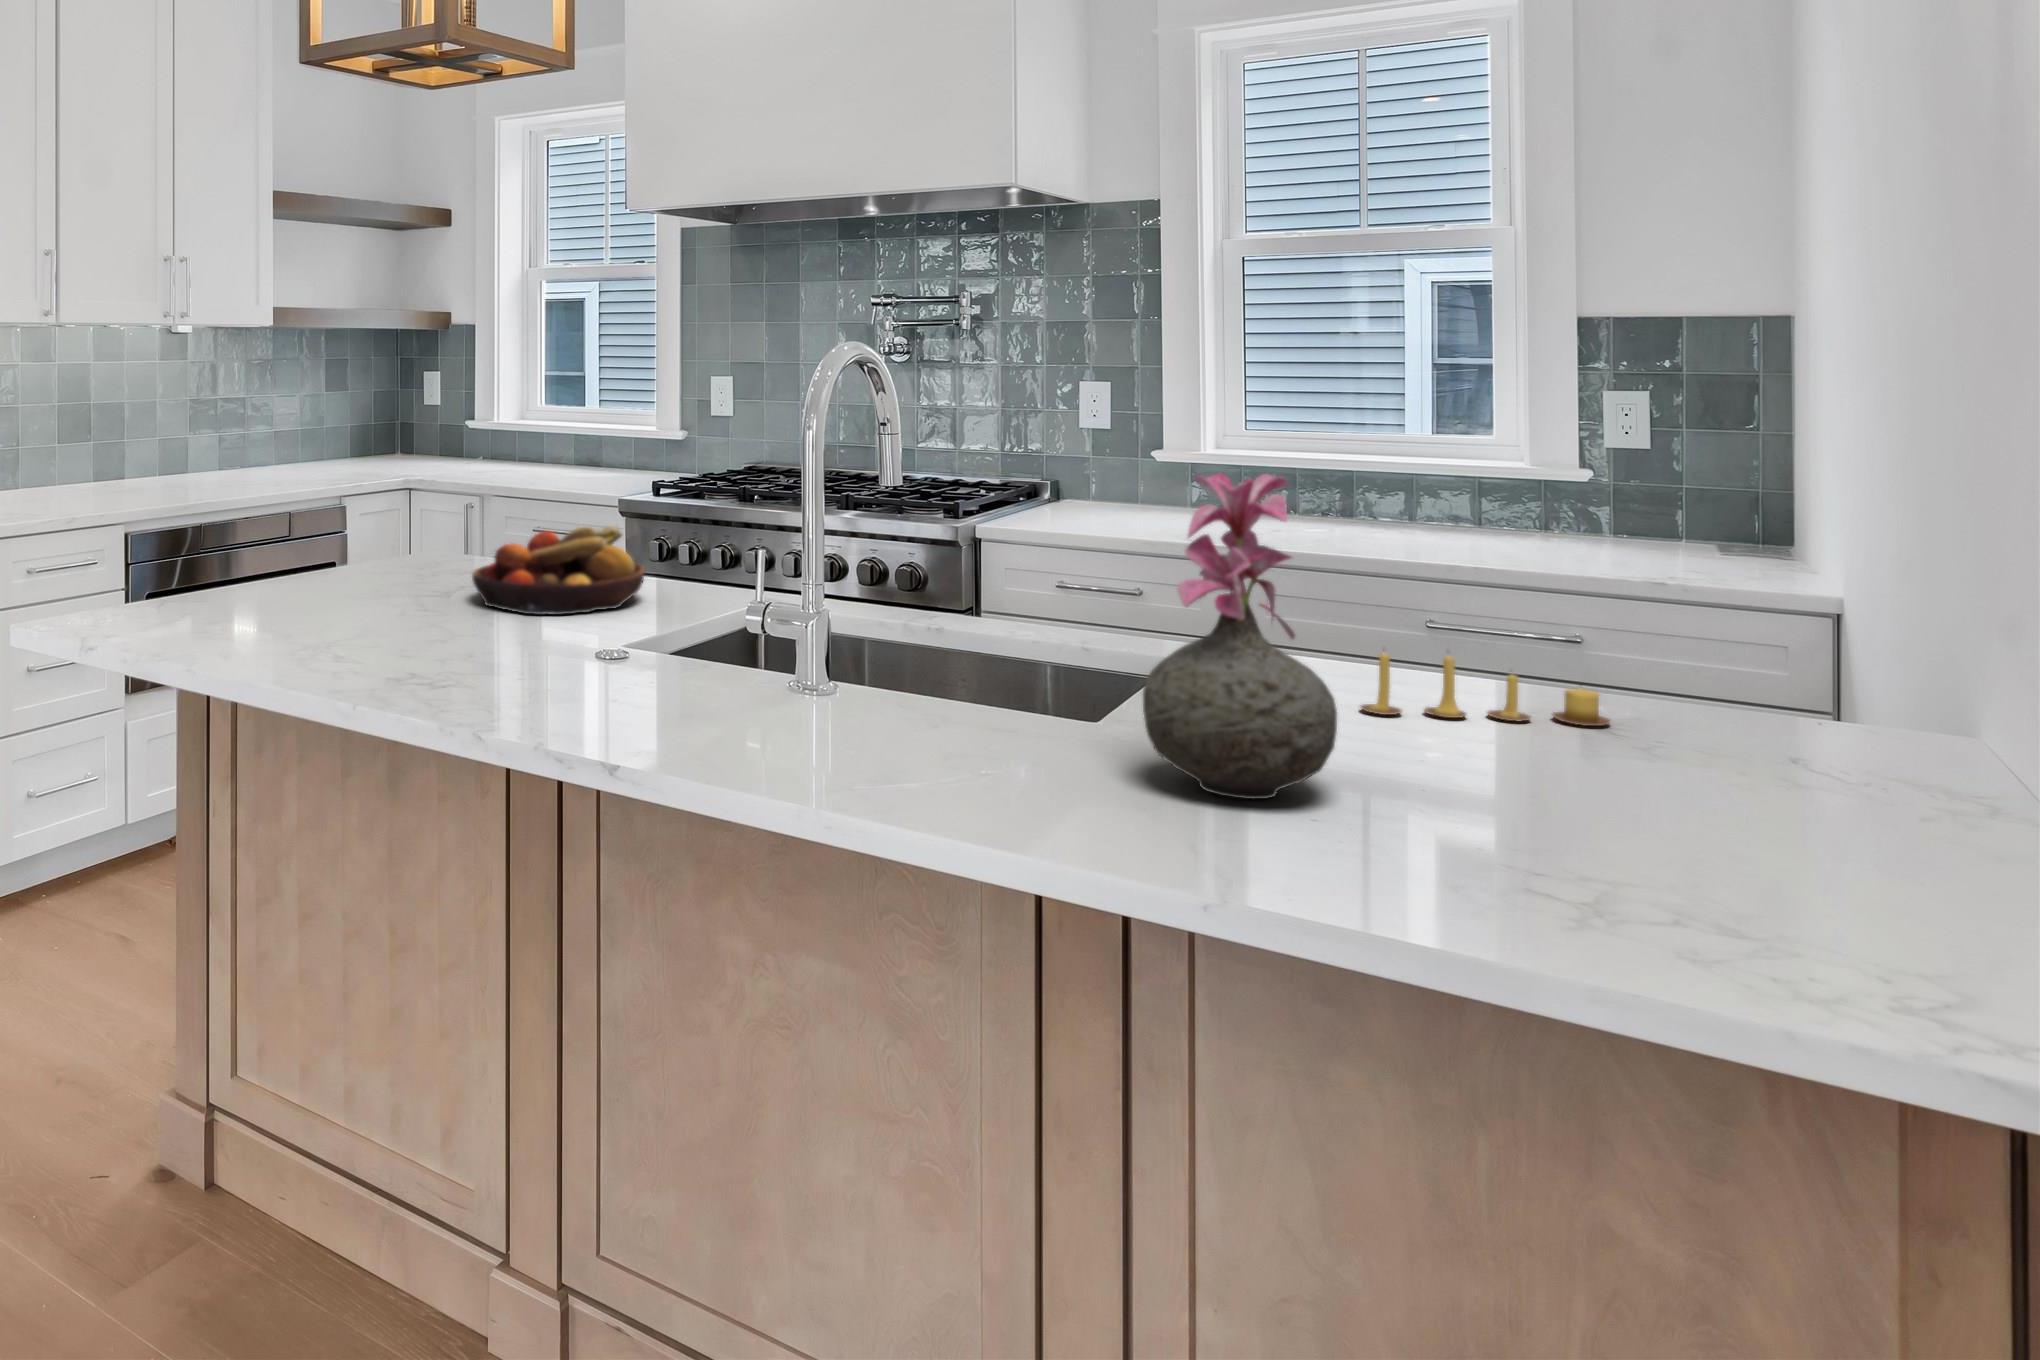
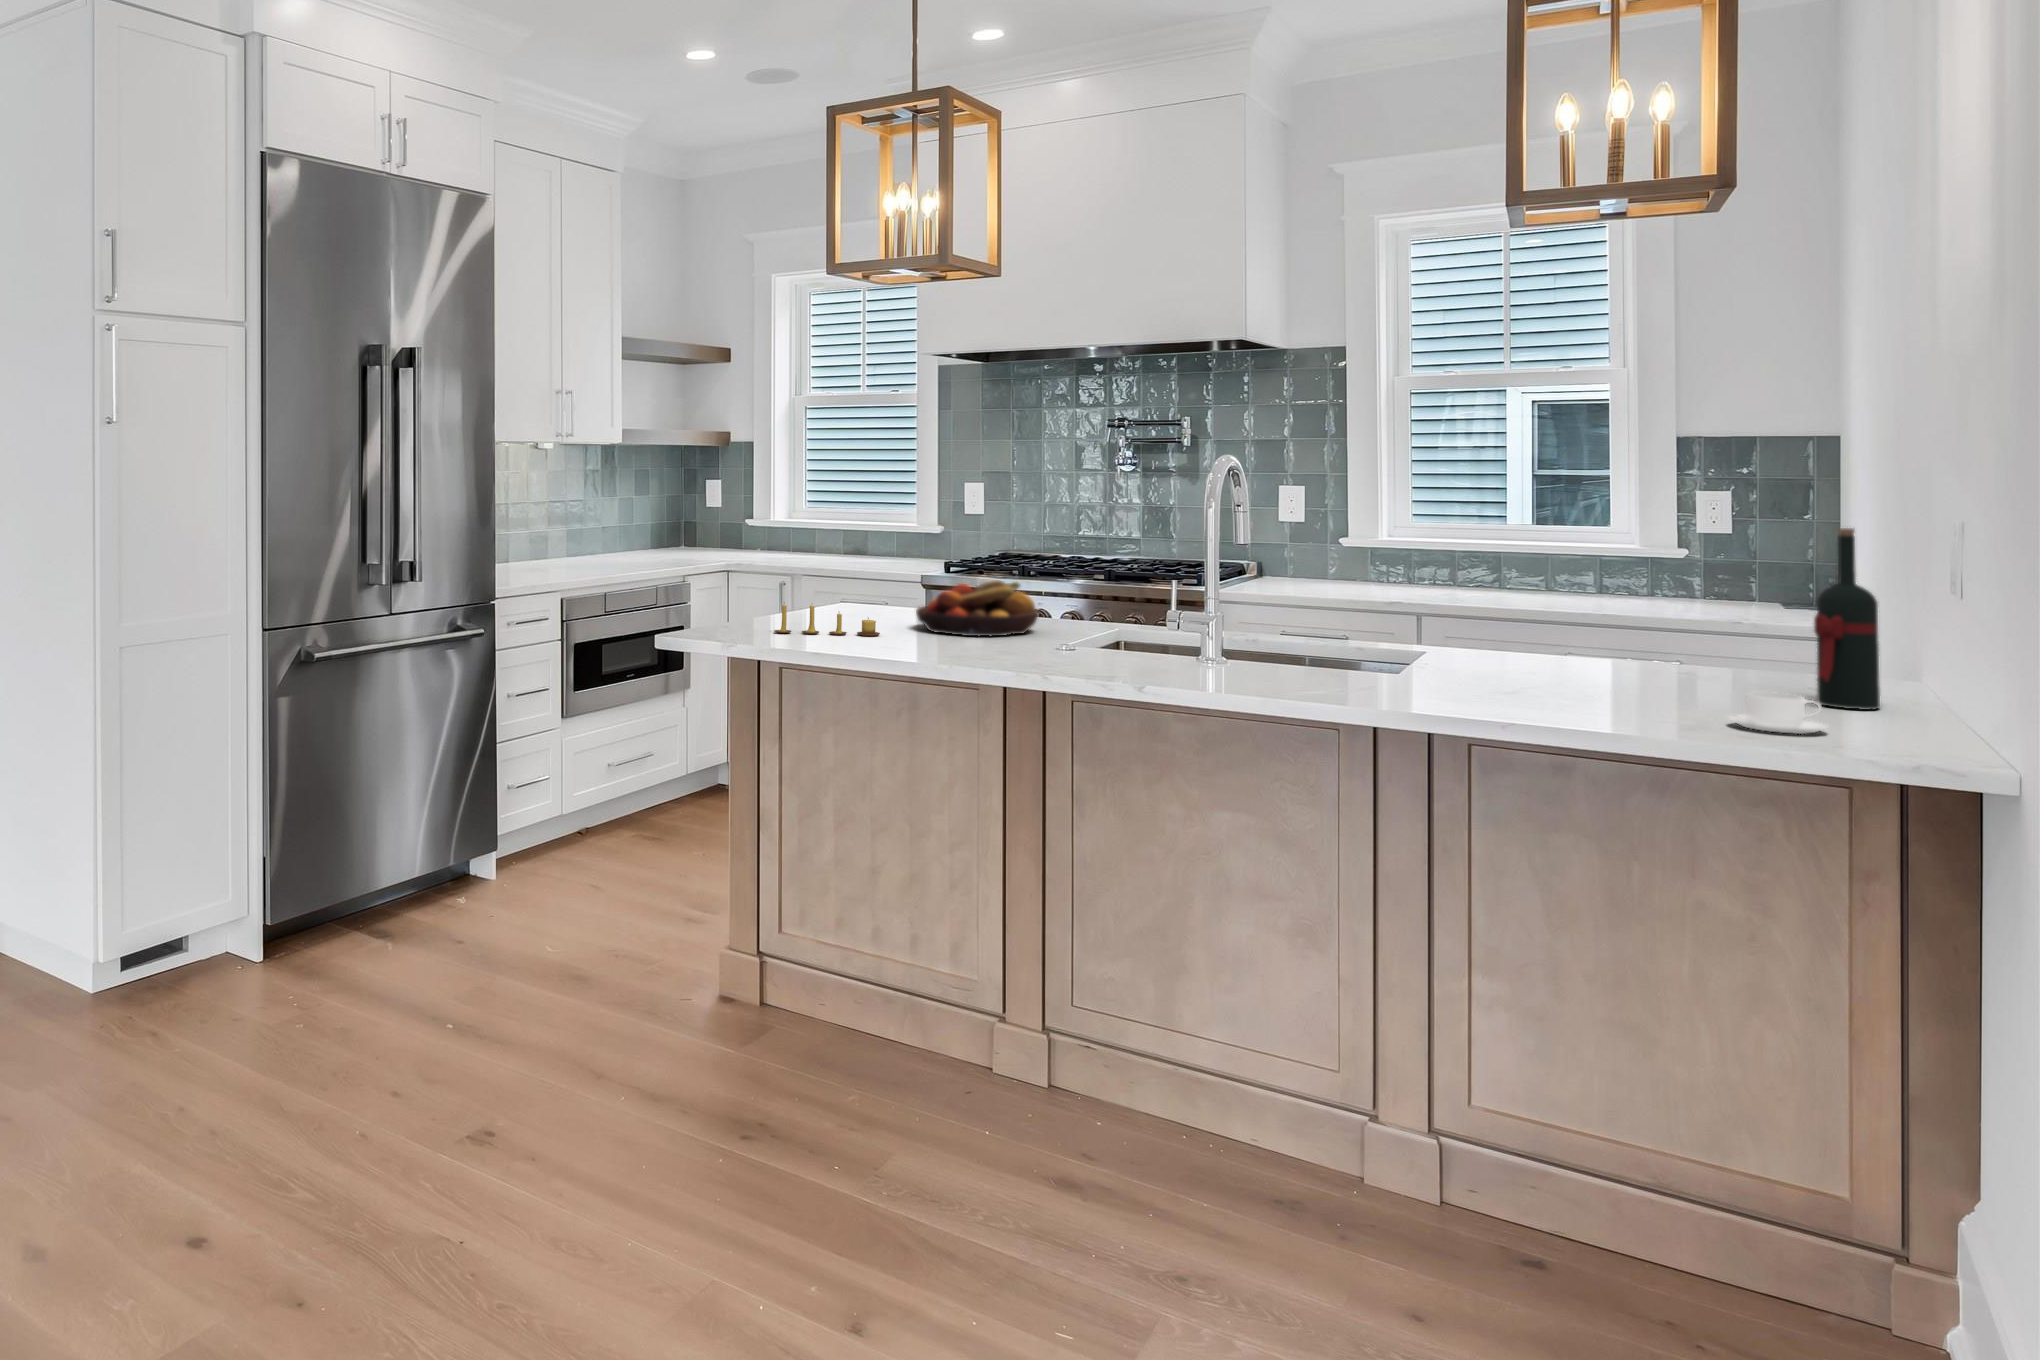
wine bottle: none [1770,473,1886,806] -> present [1814,528,1880,710]
vase: present [1143,474,1337,799] -> none [1452,529,1570,707]
candle: present [1361,653,1610,726] -> present [774,604,880,636]
coffee cup: none [1610,795,1800,892] -> present [1730,692,1827,734]

